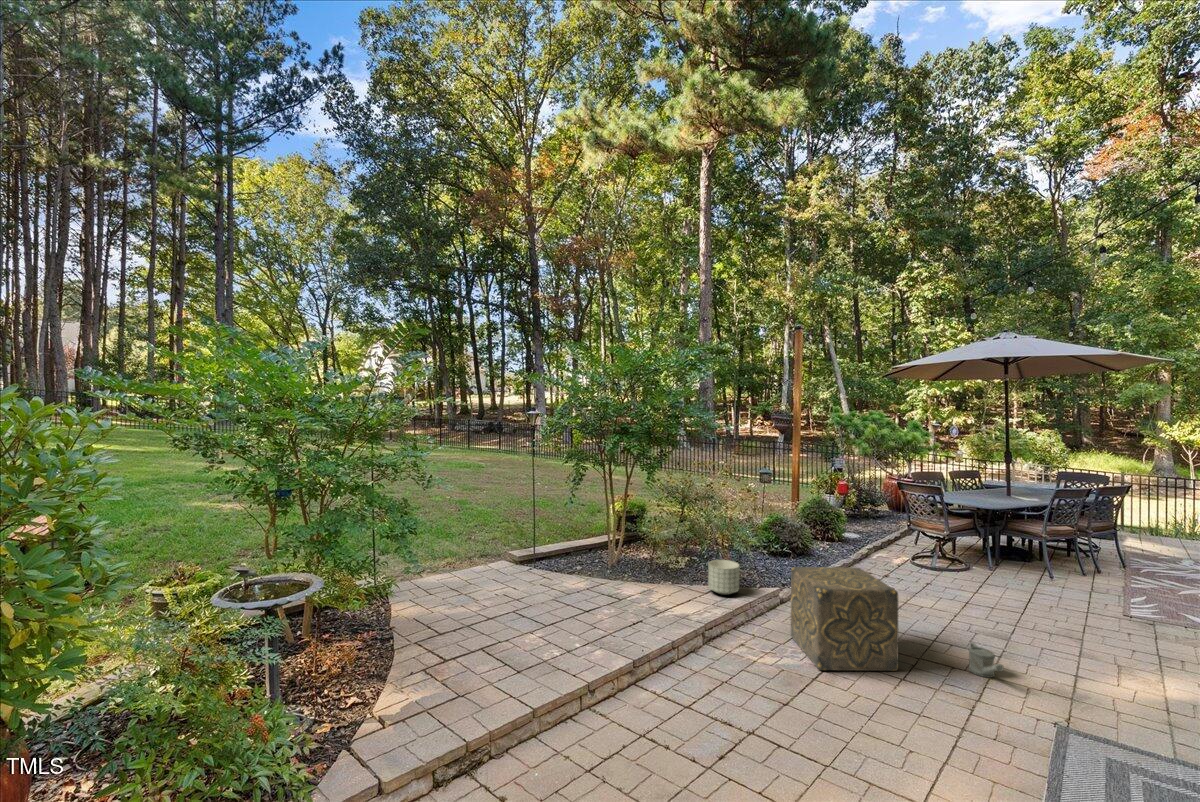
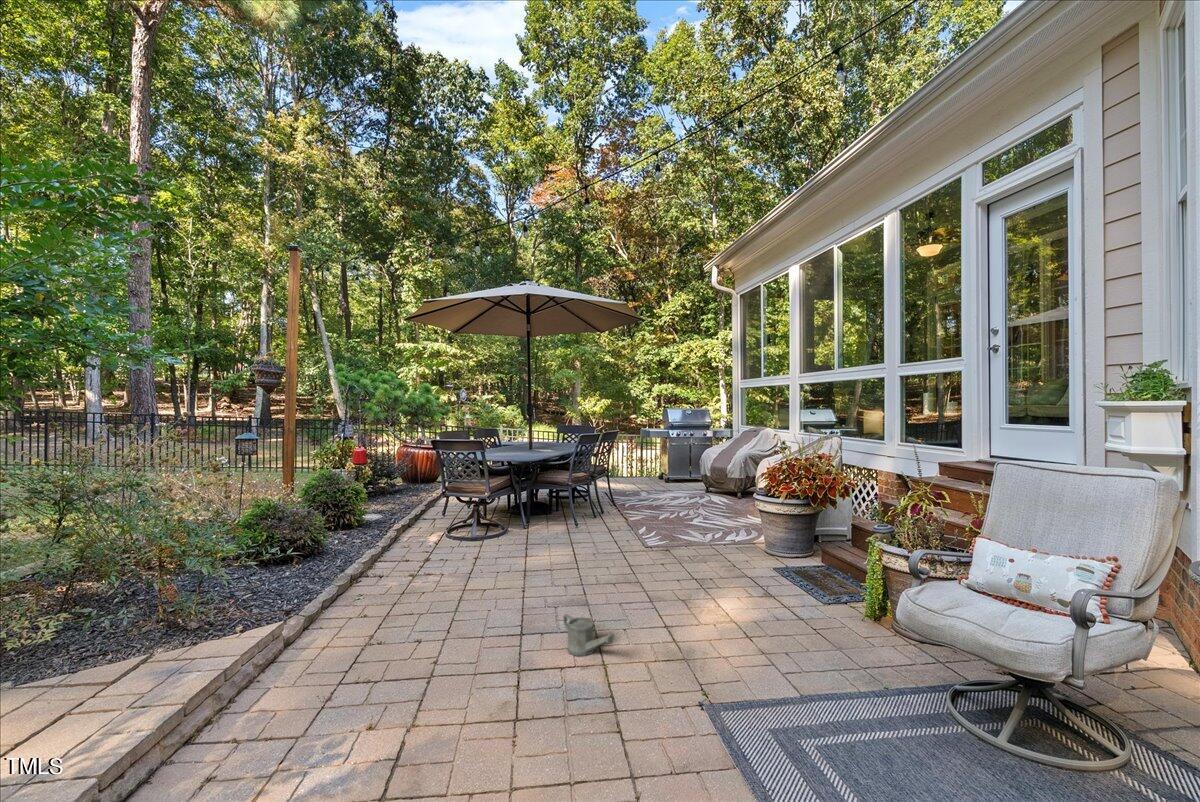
planter: present [708,560,739,595] -> none [118,603,198,680]
ottoman: present [791,567,898,671] -> none [316,555,499,765]

